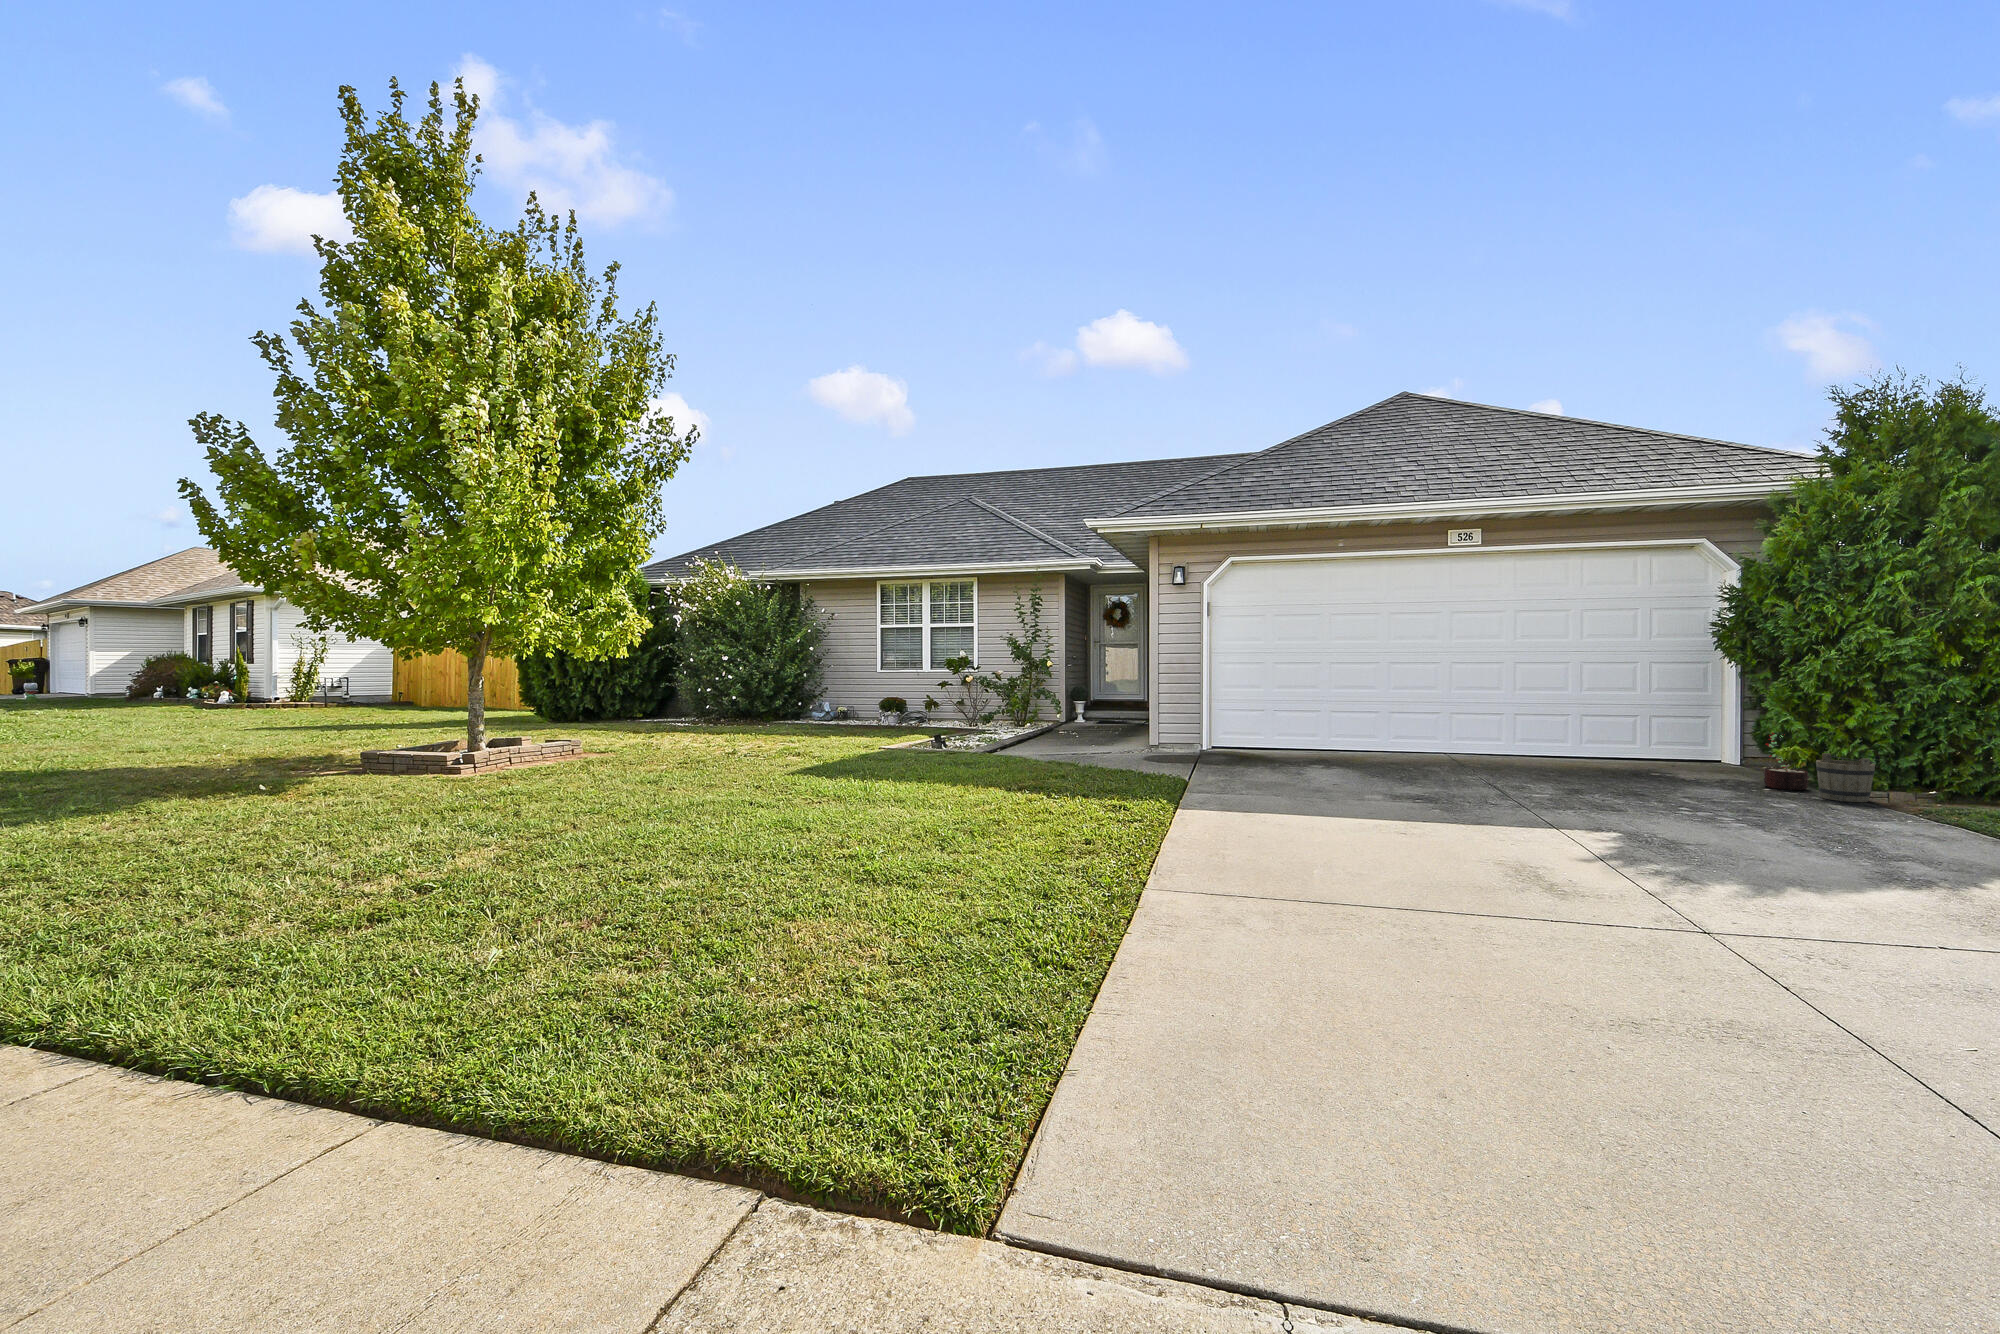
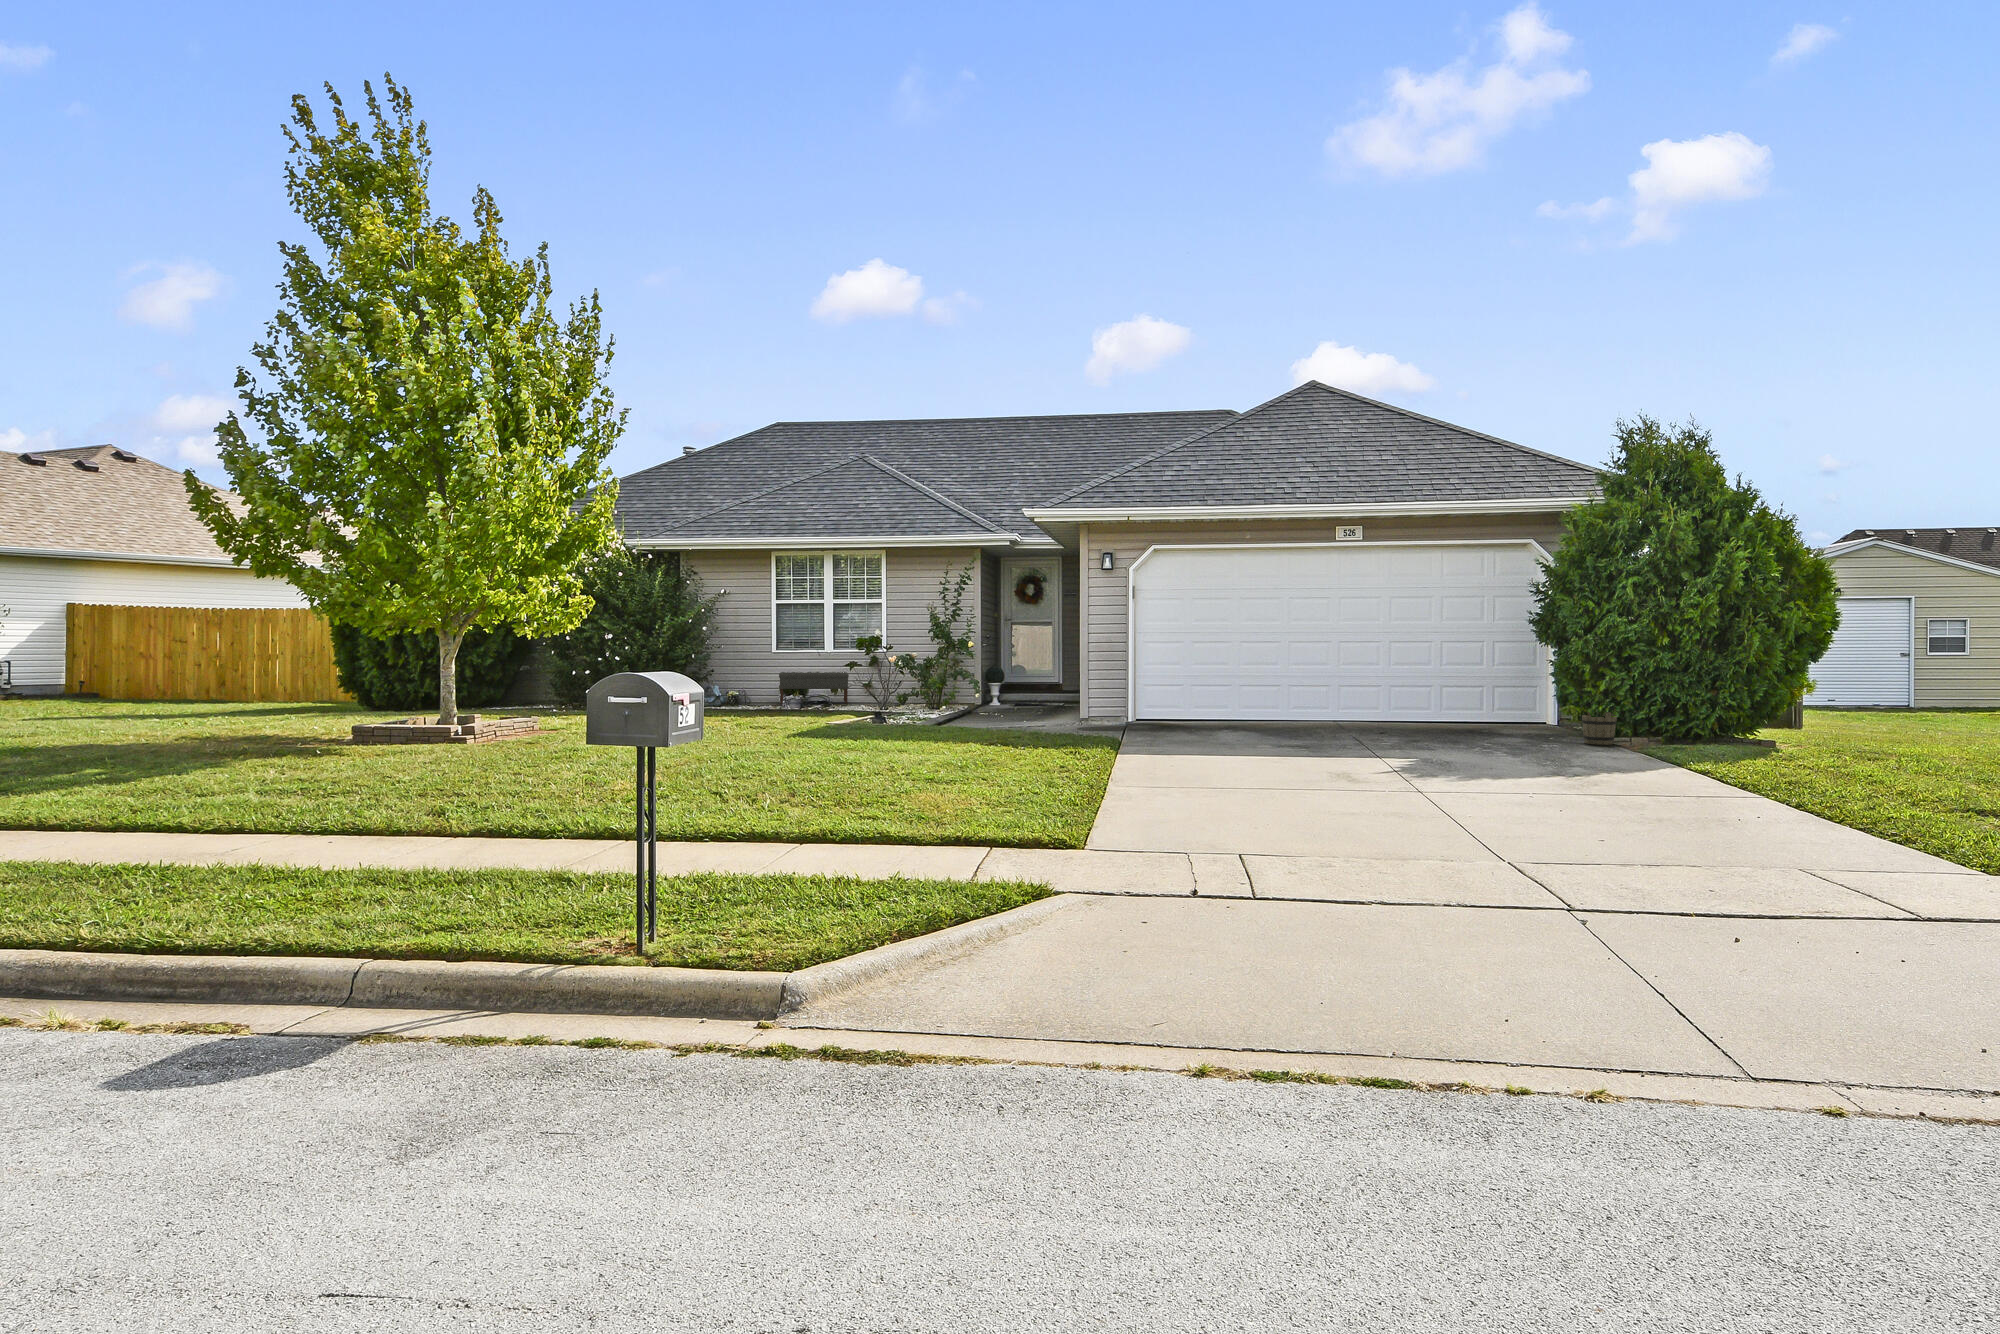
bench: none [876,691,942,721] -> present [779,672,849,704]
decorative plant: present [1764,732,1809,790] -> none [1556,694,1585,739]

